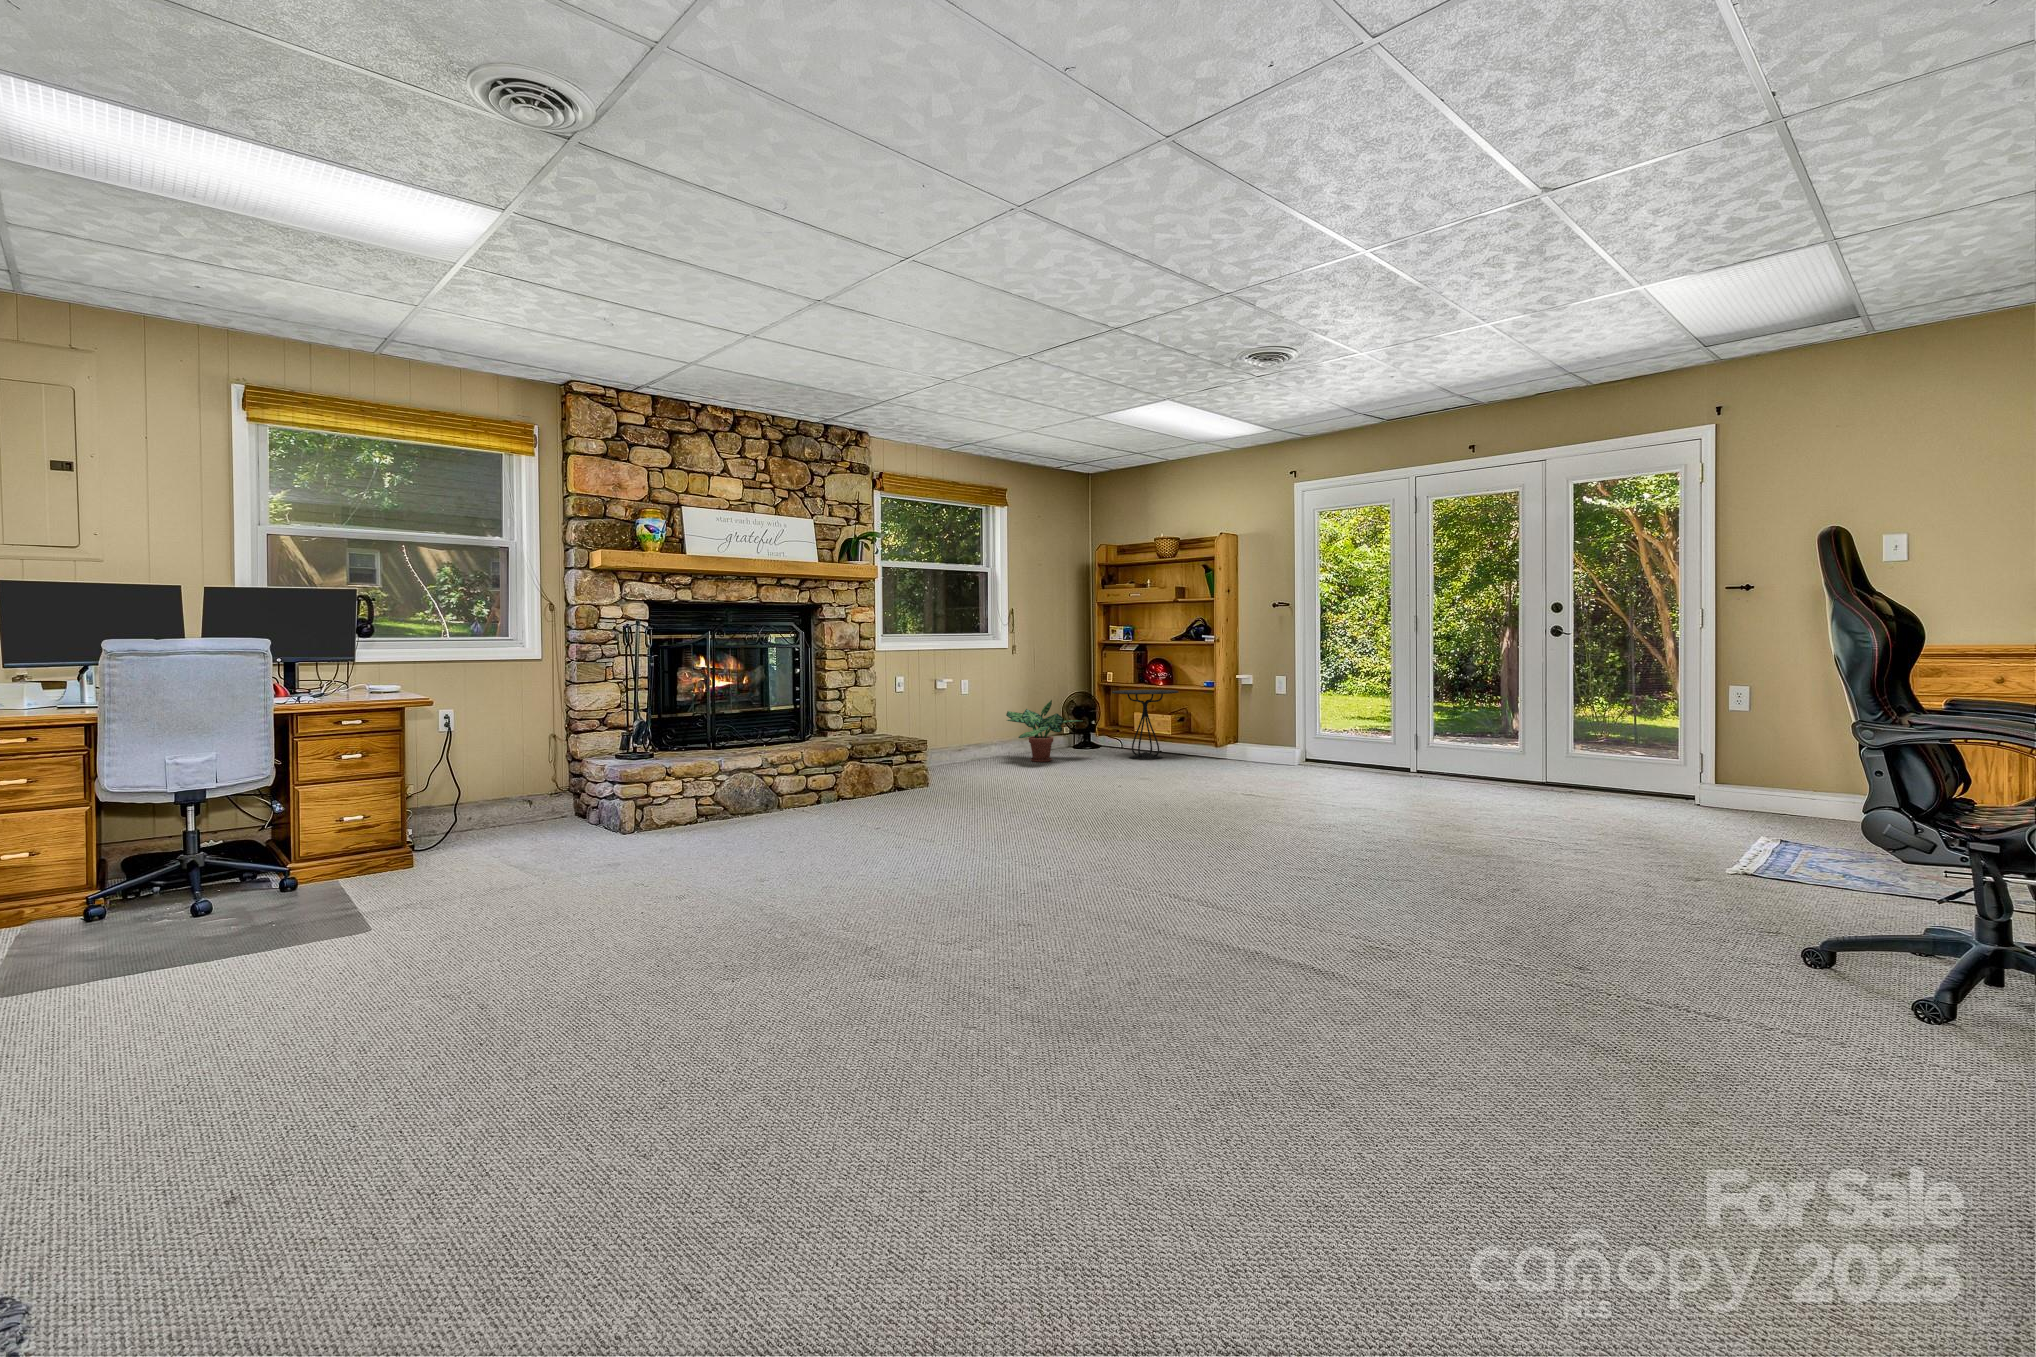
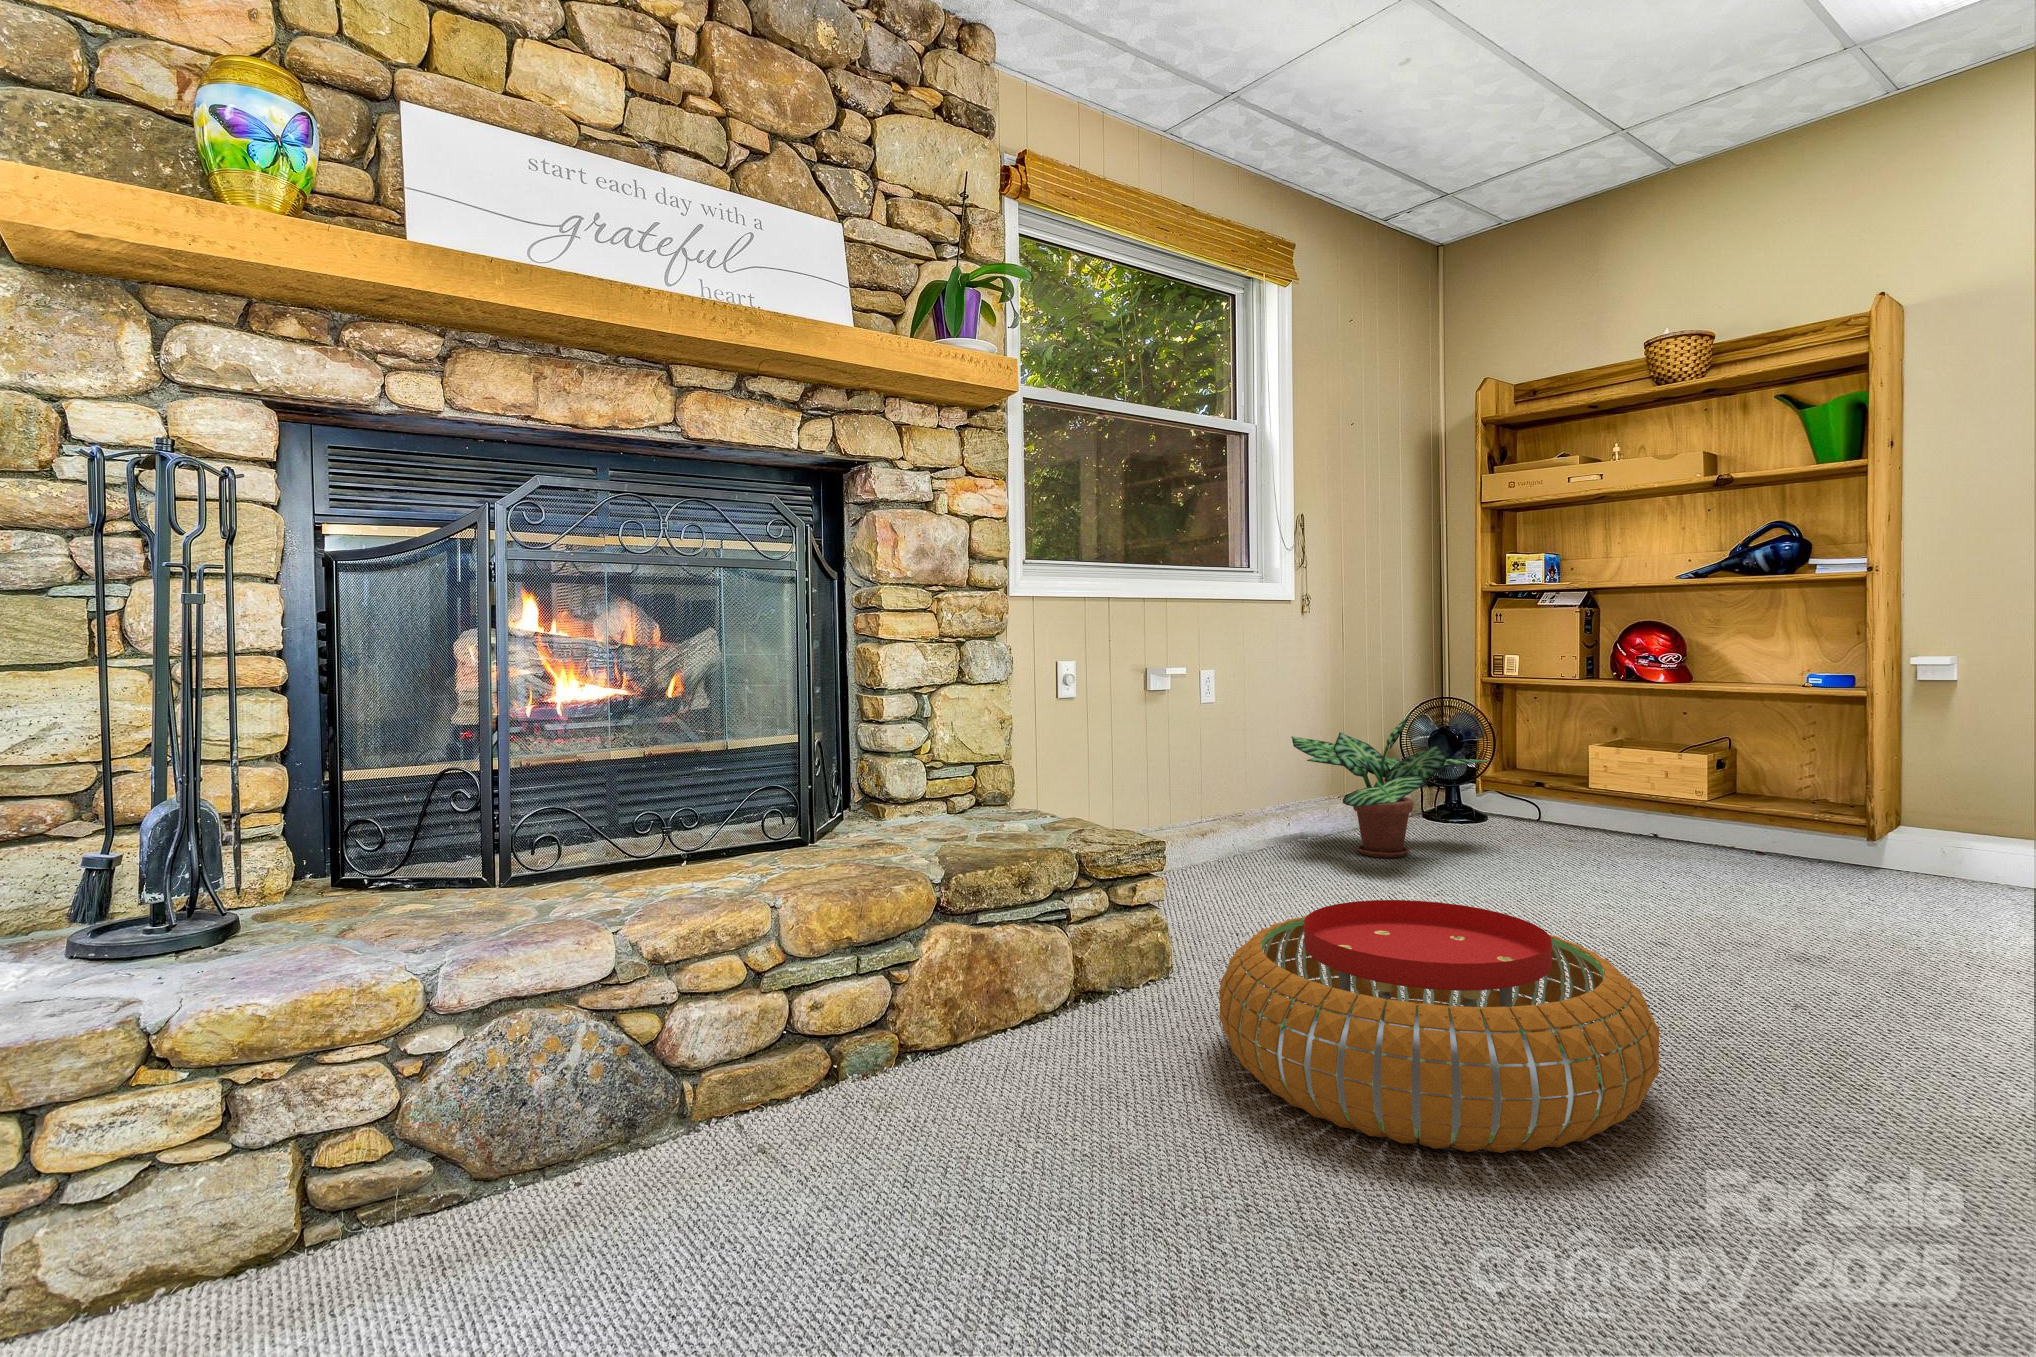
side table: present [1112,690,1178,759] -> none [1538,688,1717,854]
pouf: none [932,754,1046,806] -> present [1219,900,1659,1153]

